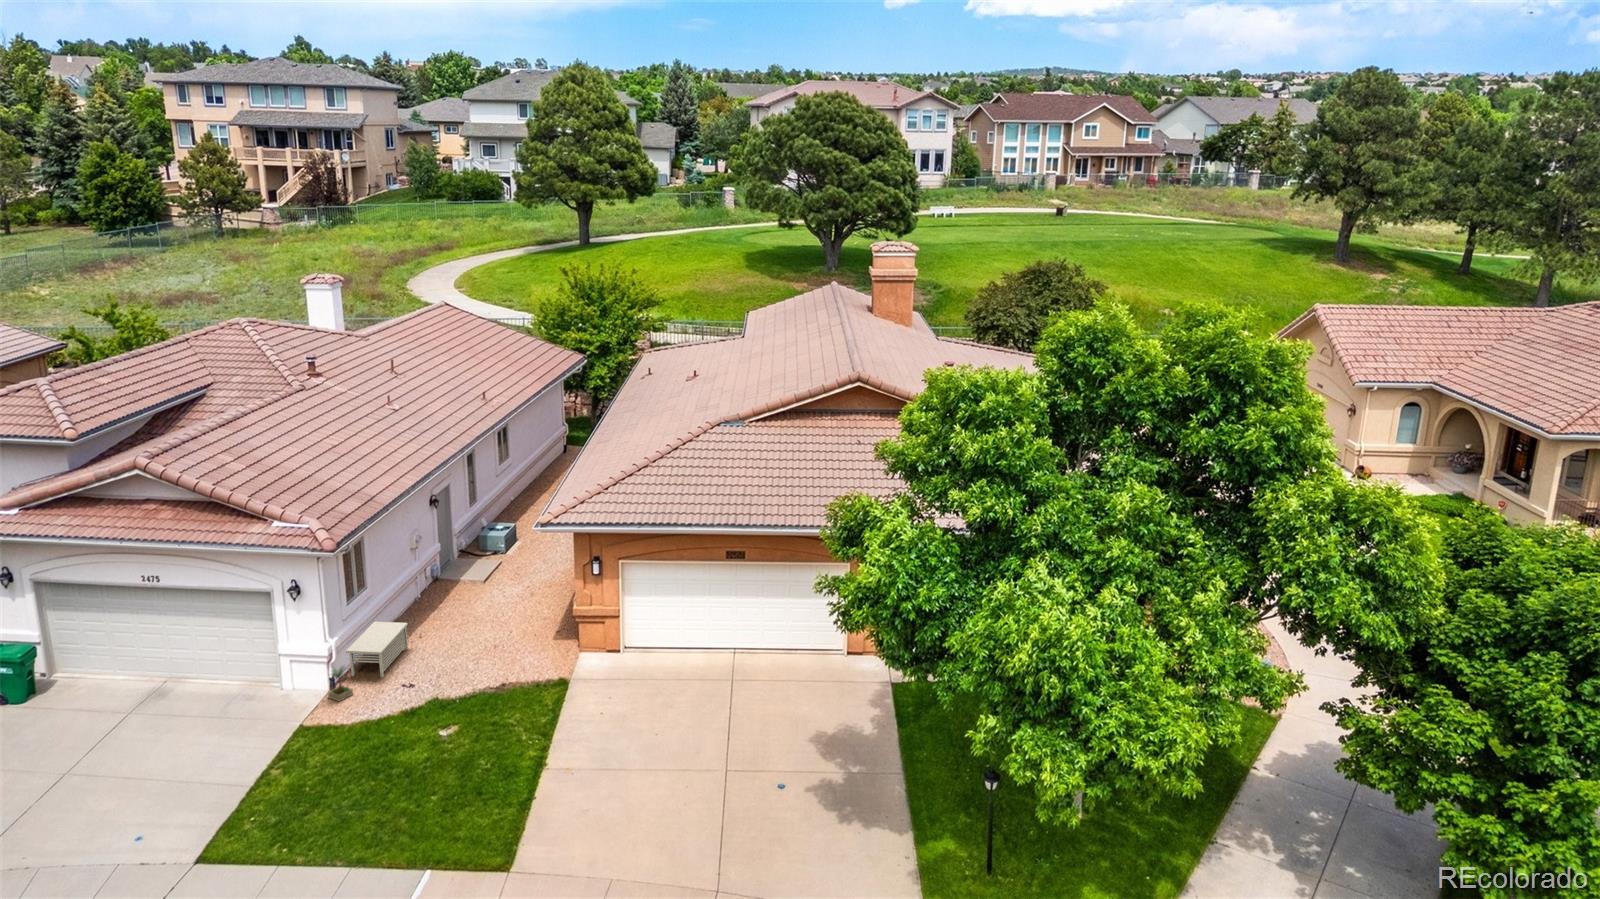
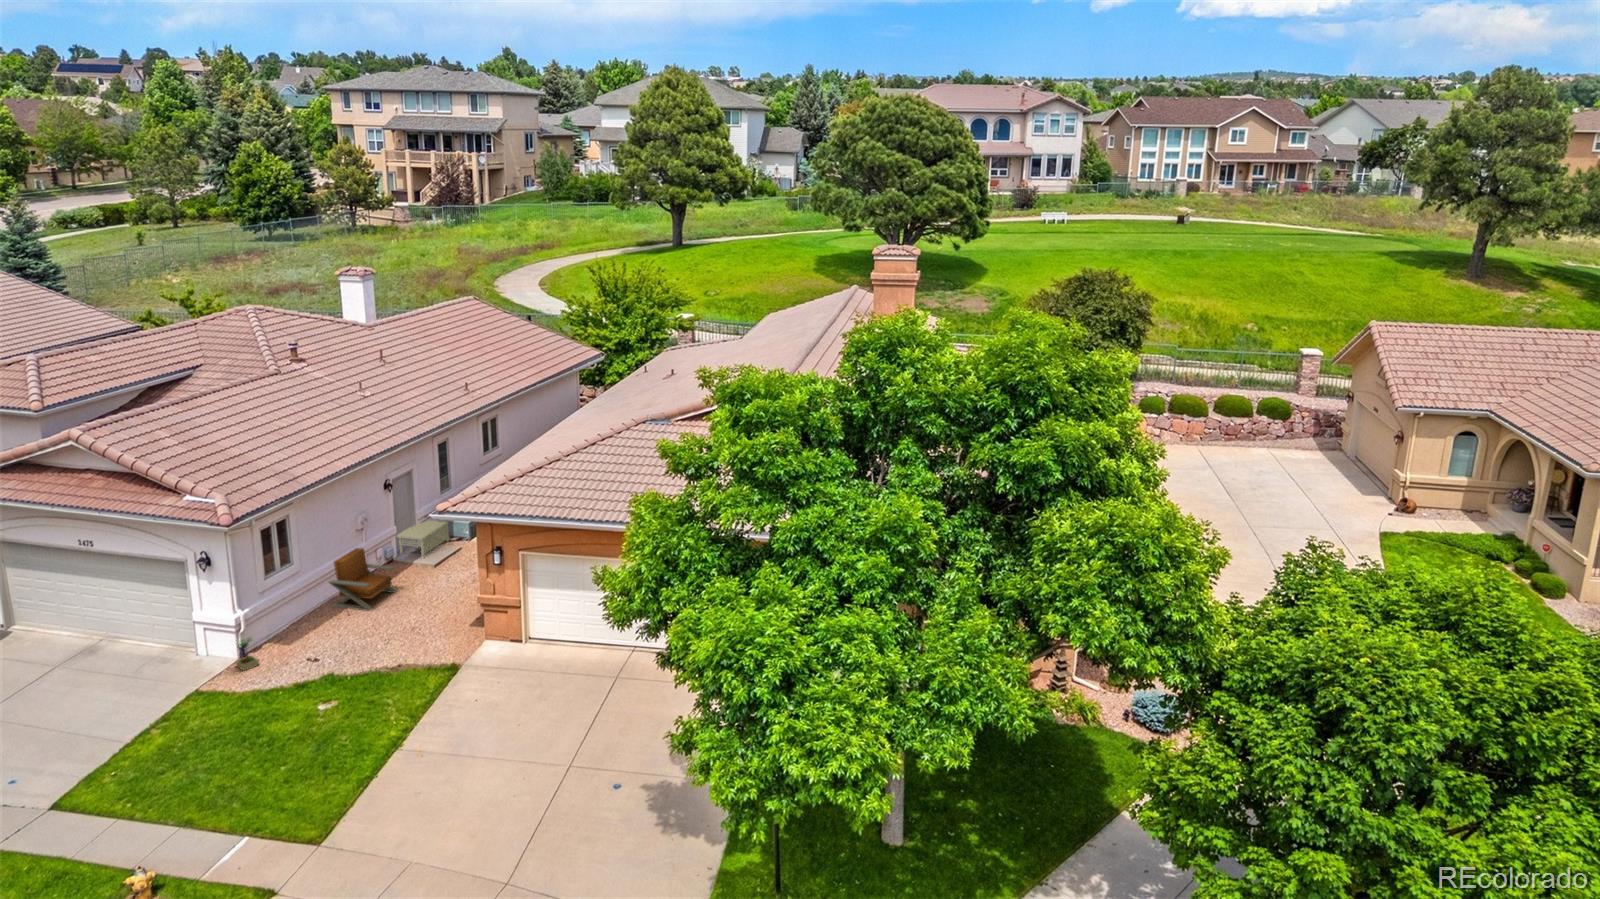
lounge chair: none [395,567,459,632] -> present [329,548,397,611]
storage bench: present [346,622,408,678] -> present [397,521,449,558]

